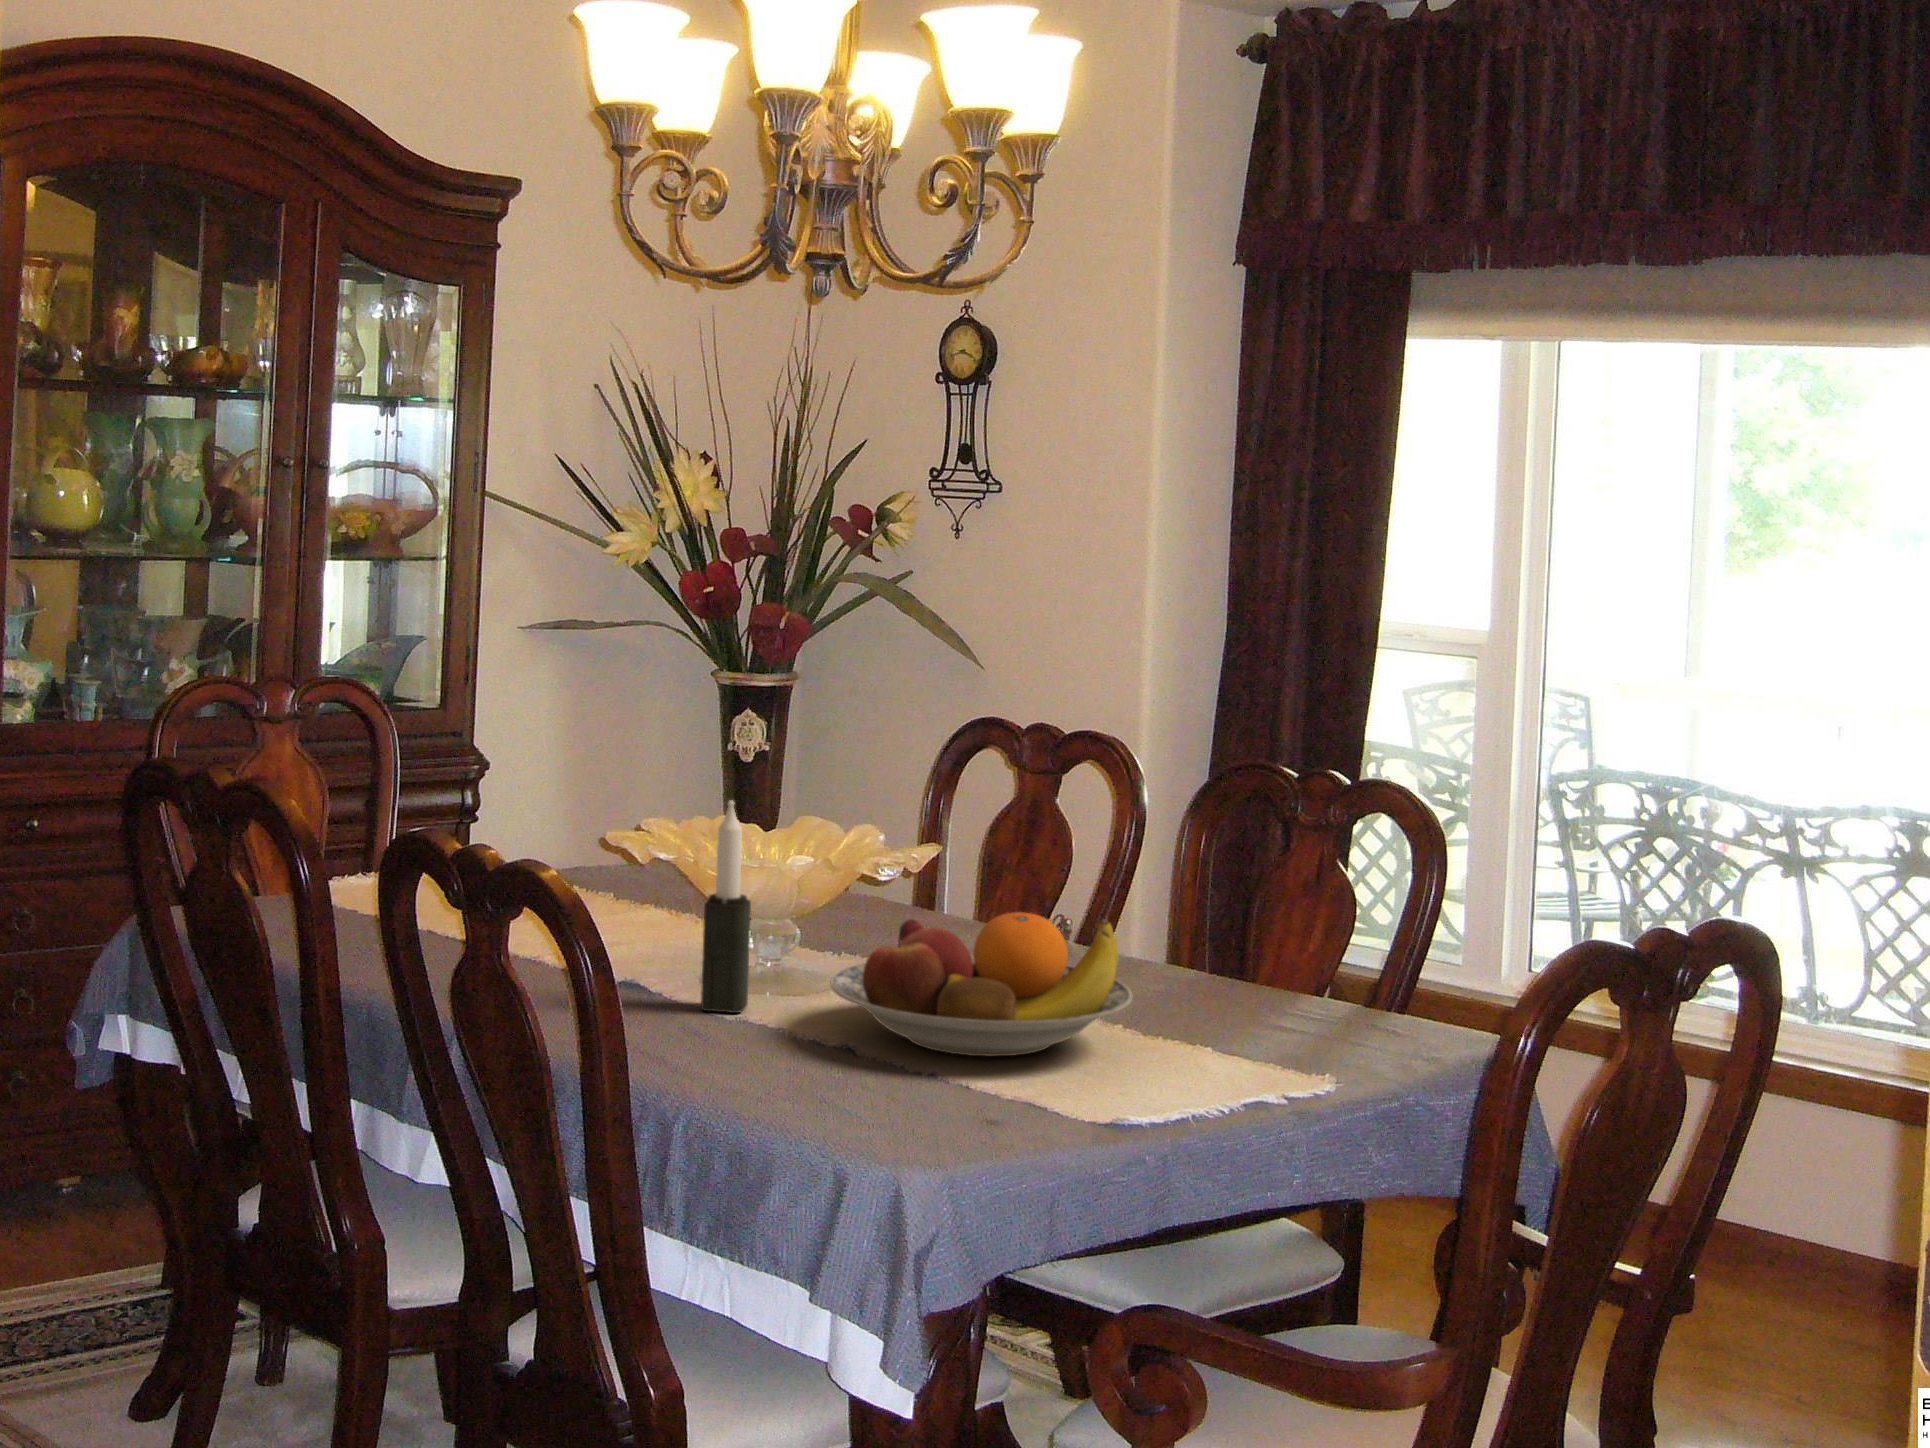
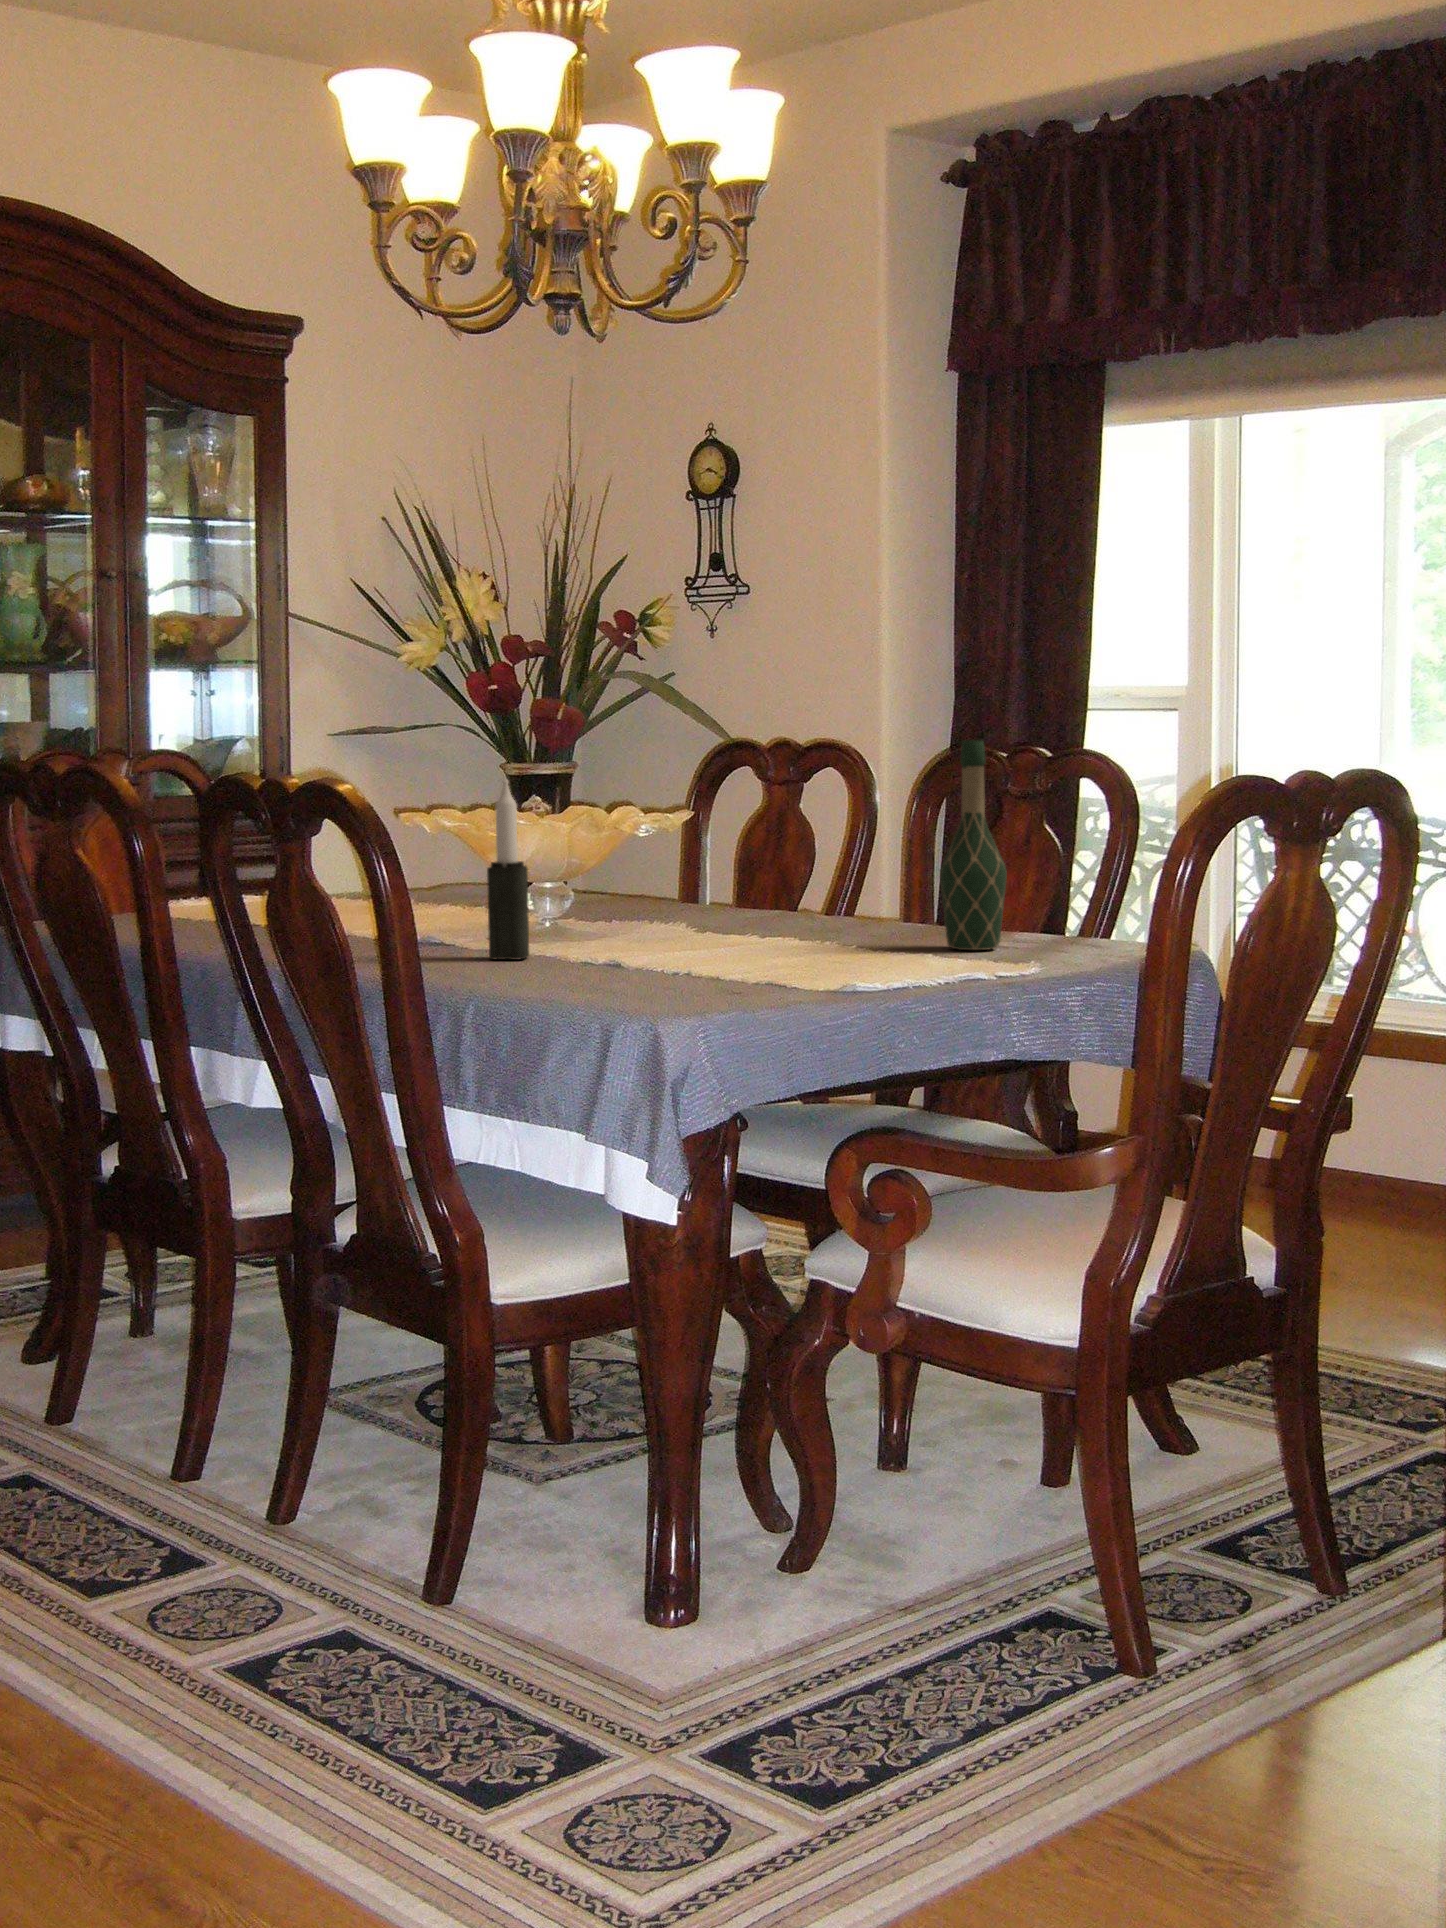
wine bottle: none [1226,771,1304,1018] -> present [940,741,1007,950]
fruit bowl: present [831,912,1132,1056] -> none [598,855,857,972]

